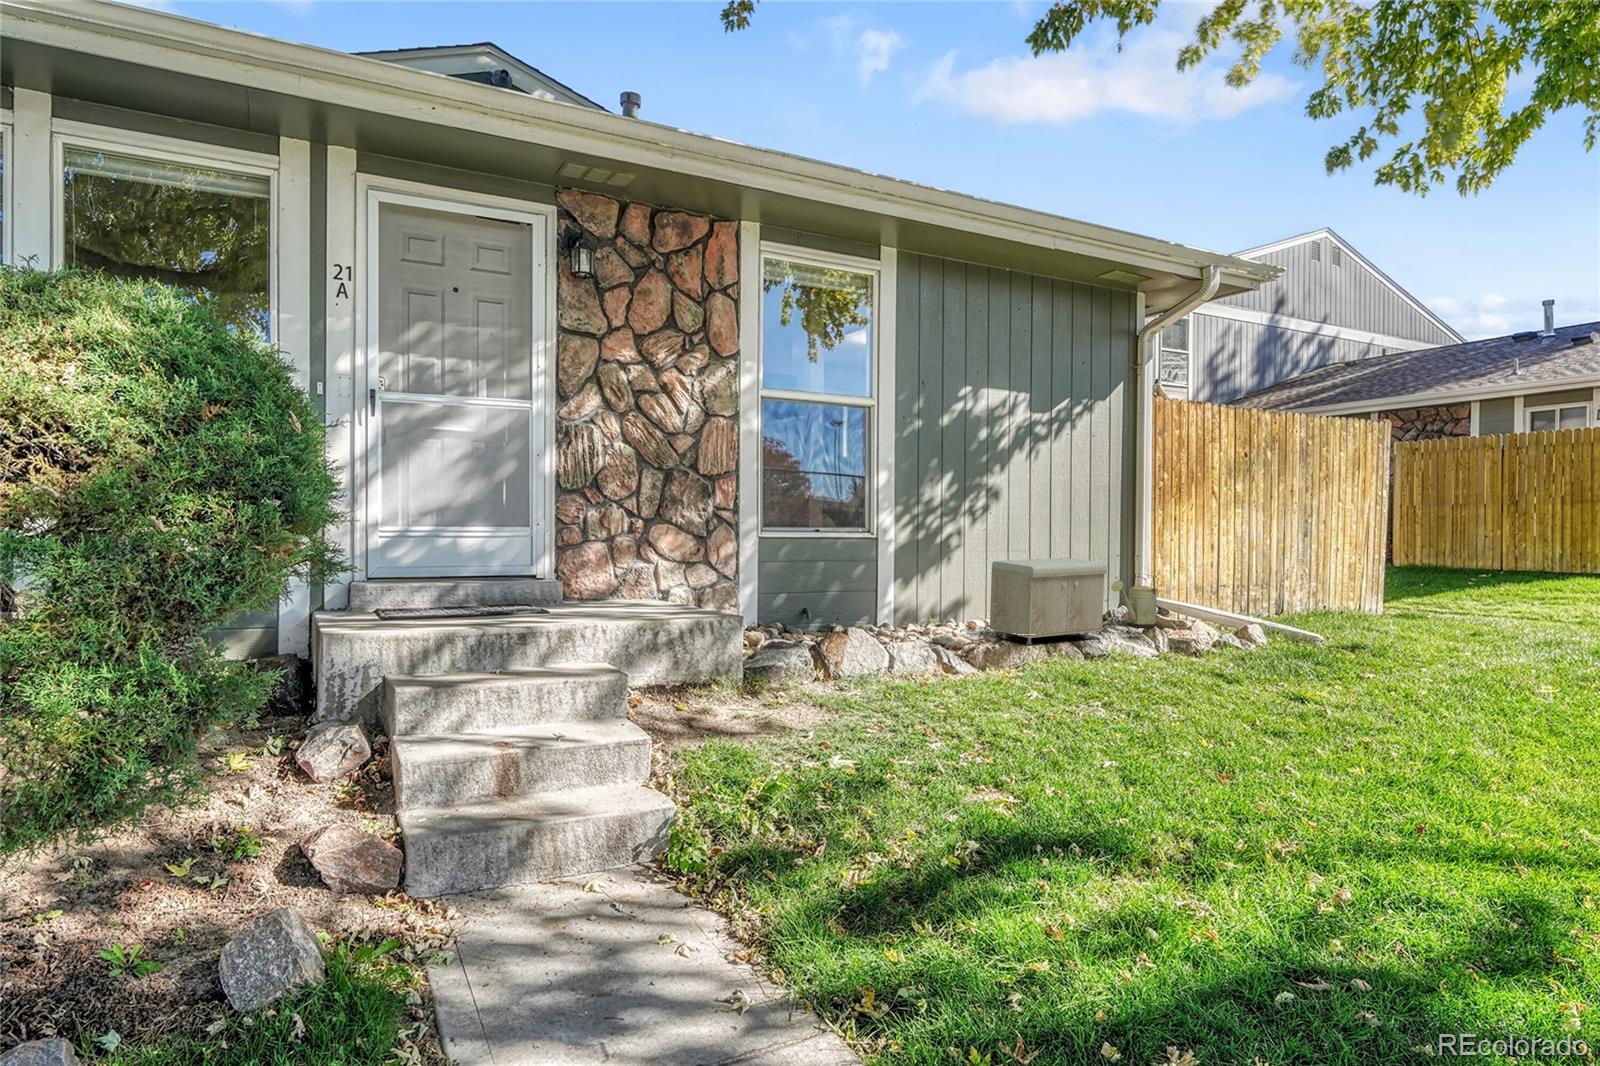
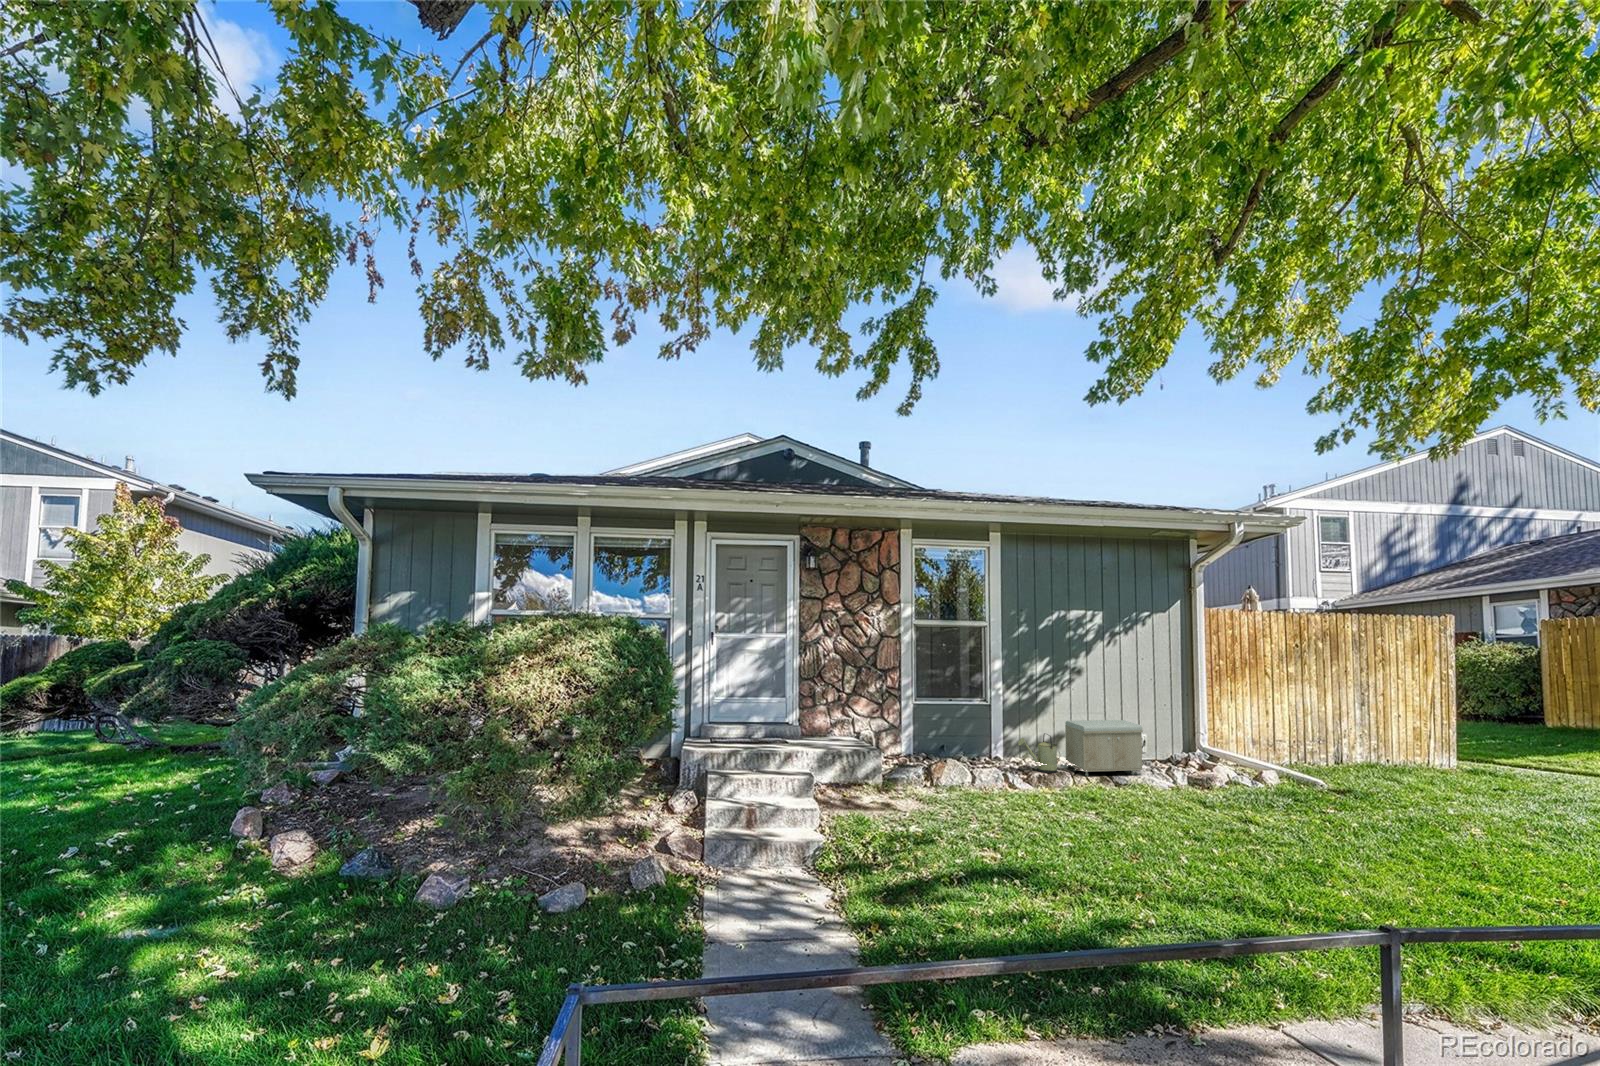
watering can: present [1111,574,1157,628] -> present [1018,733,1060,773]

